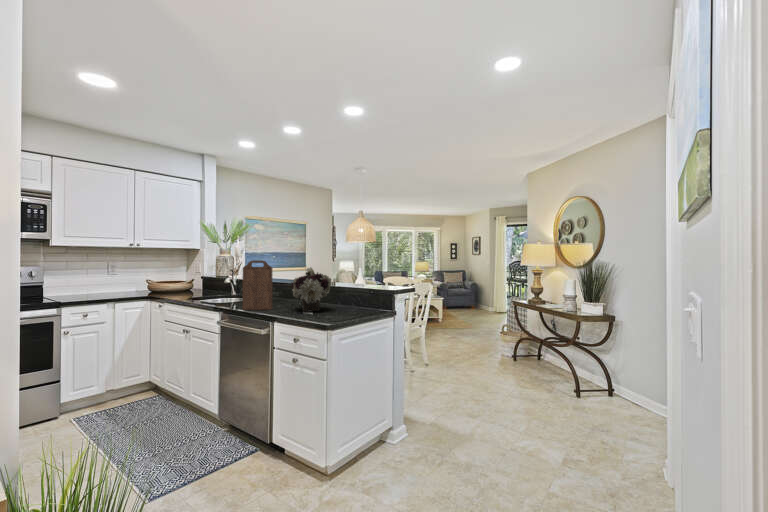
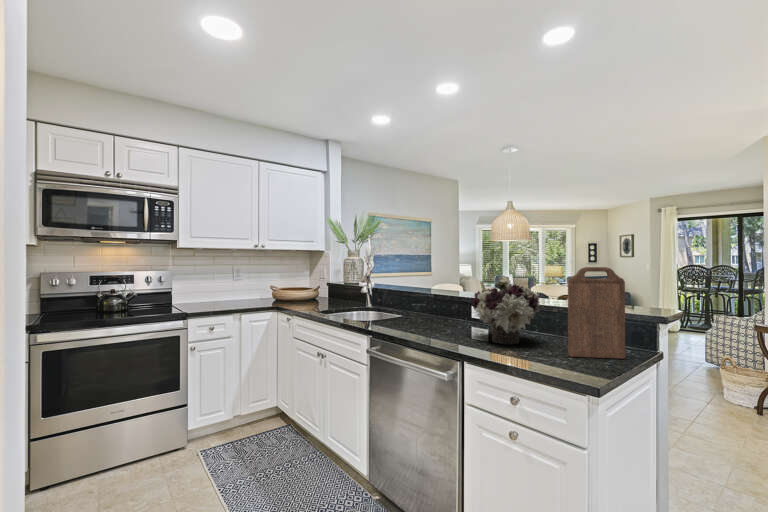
cutting board: present [243,260,273,310] -> present [568,267,625,359]

